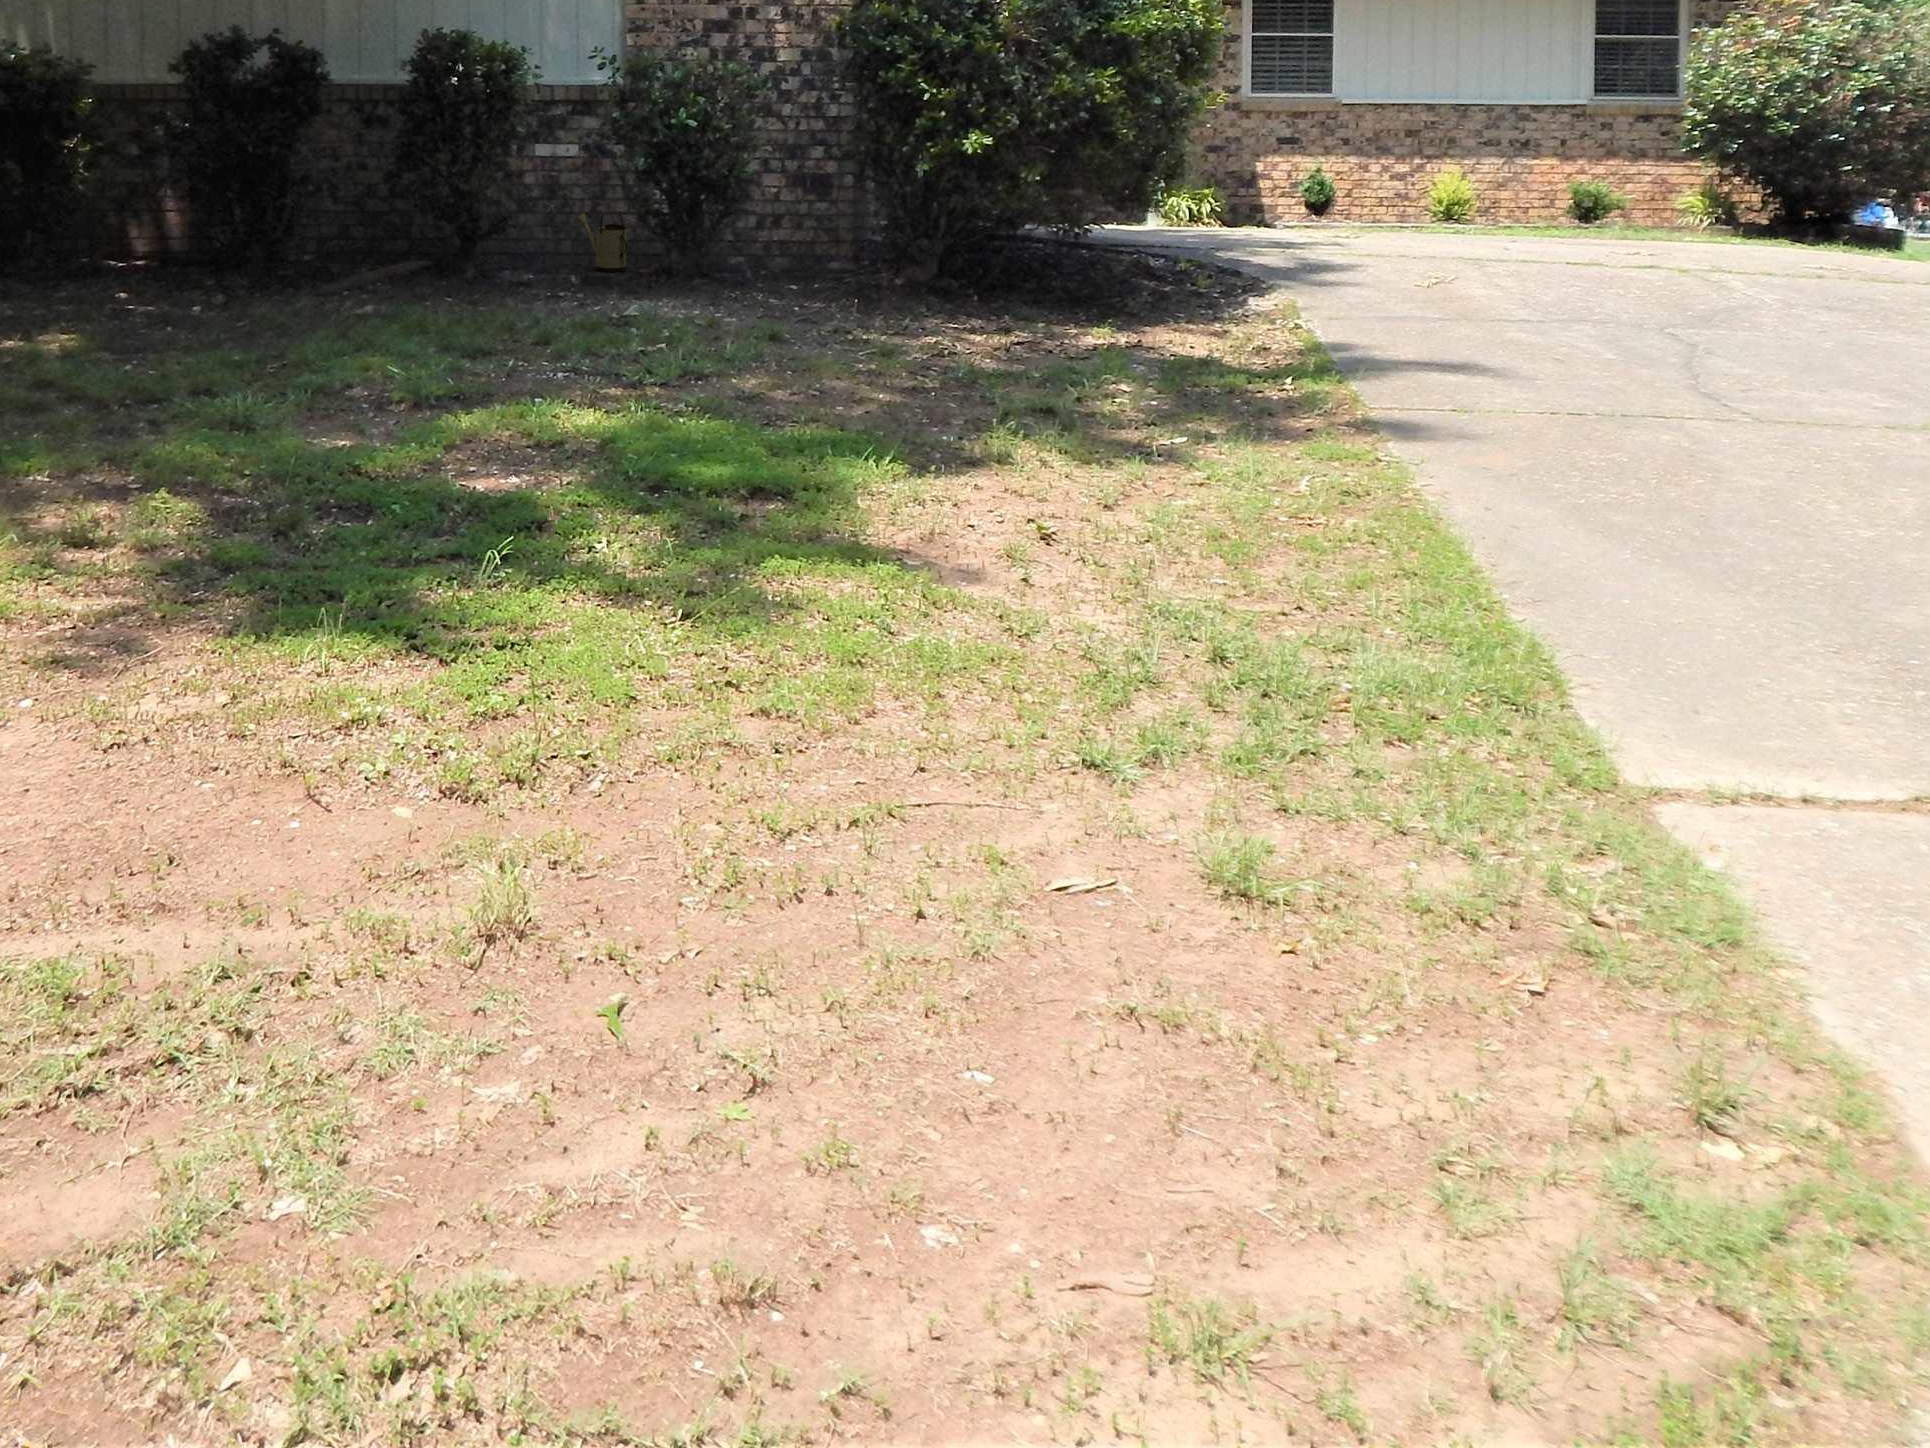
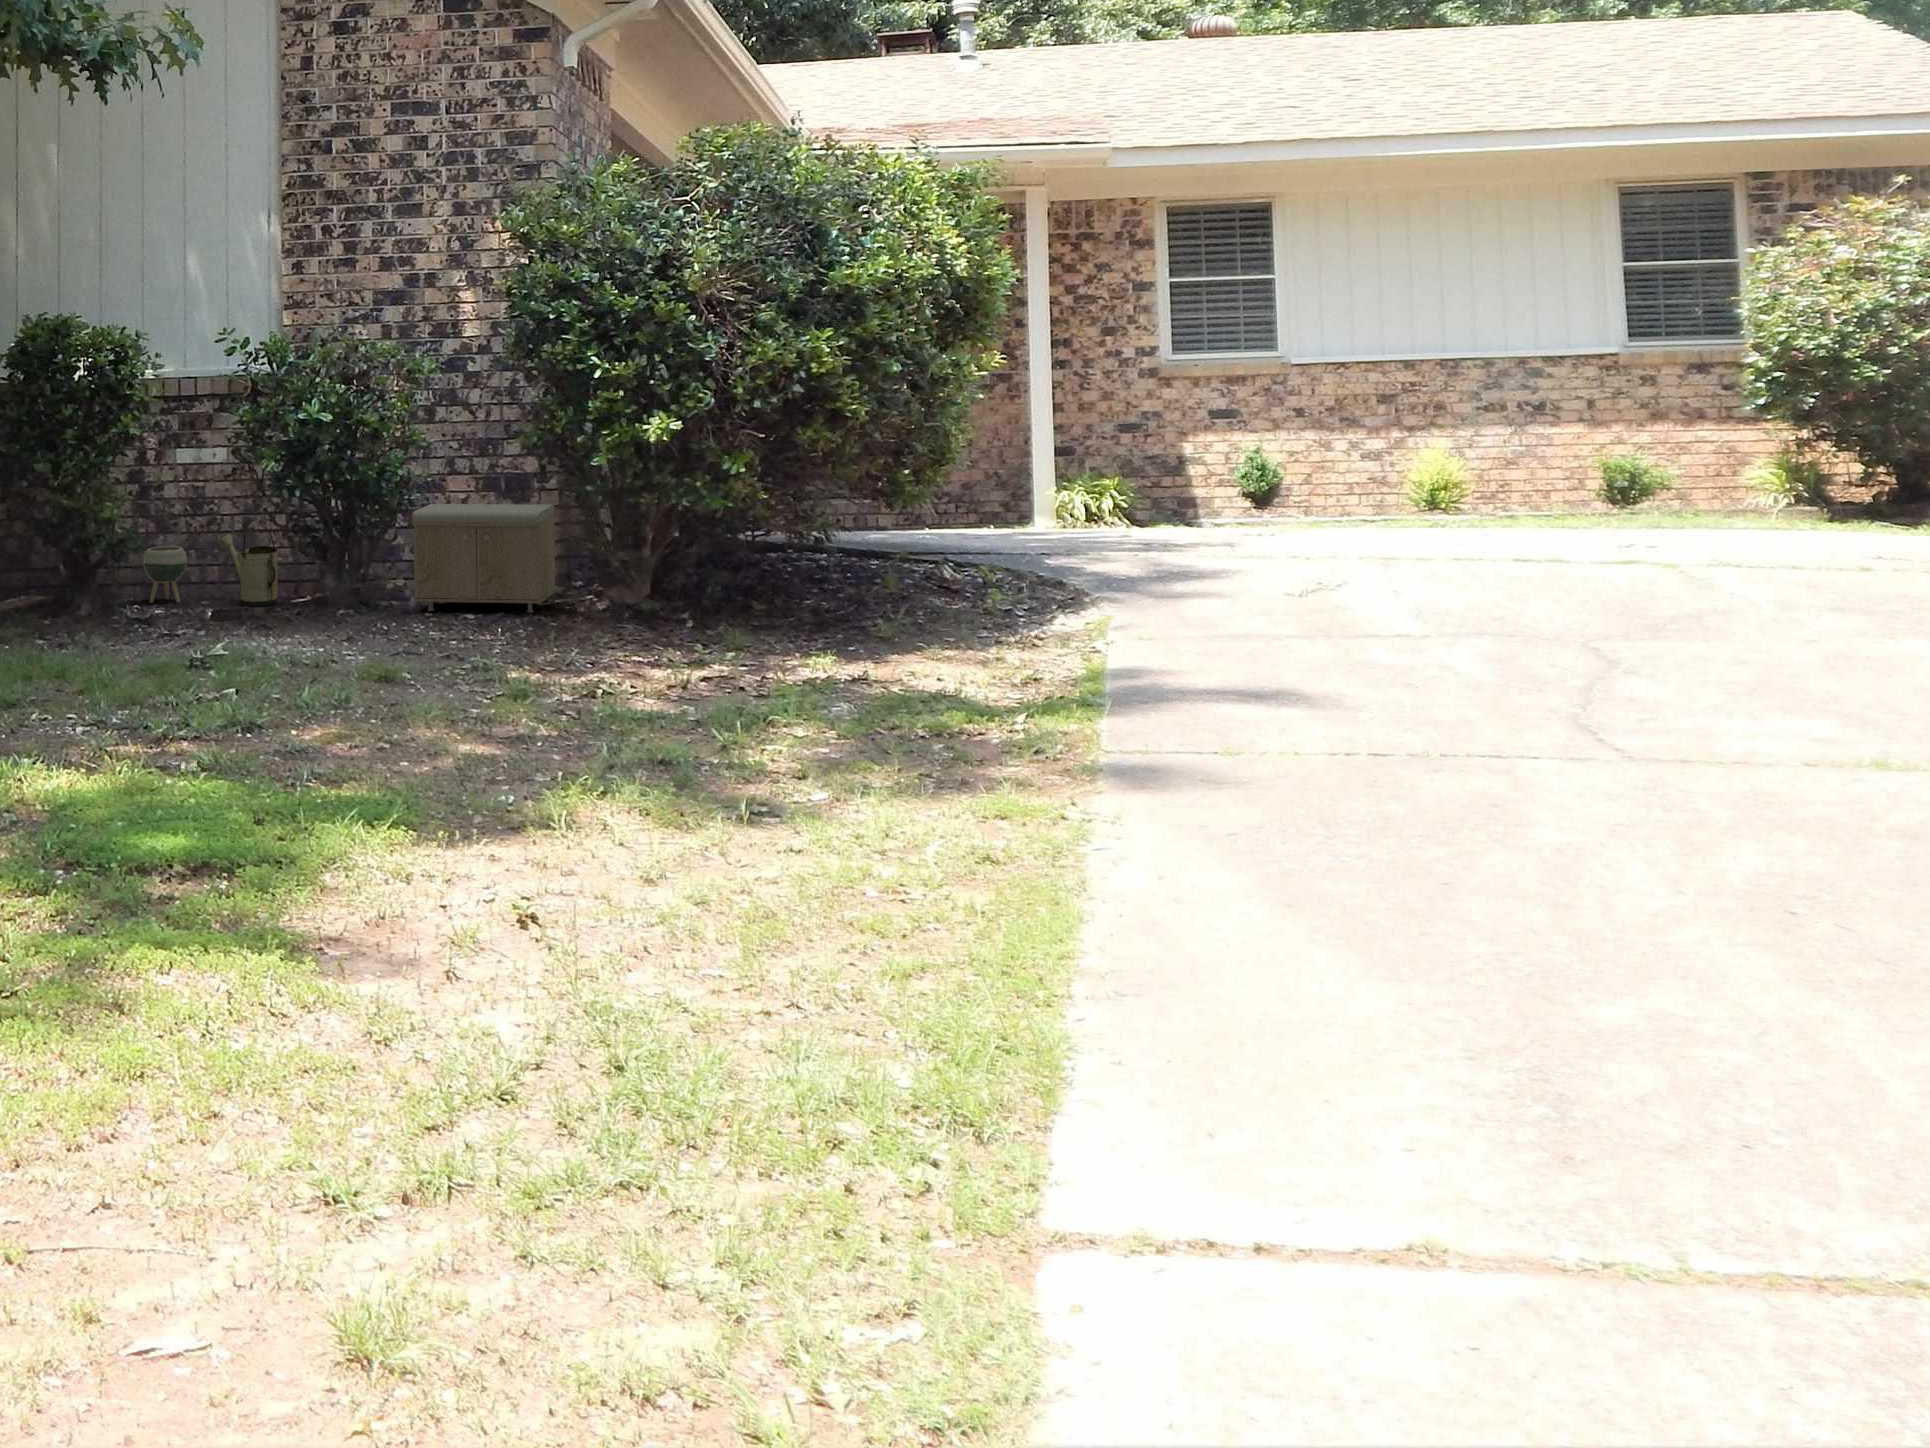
storage bench: none [744,194,851,282] -> present [412,504,555,613]
planter: none [515,222,550,267] -> present [143,546,187,603]

